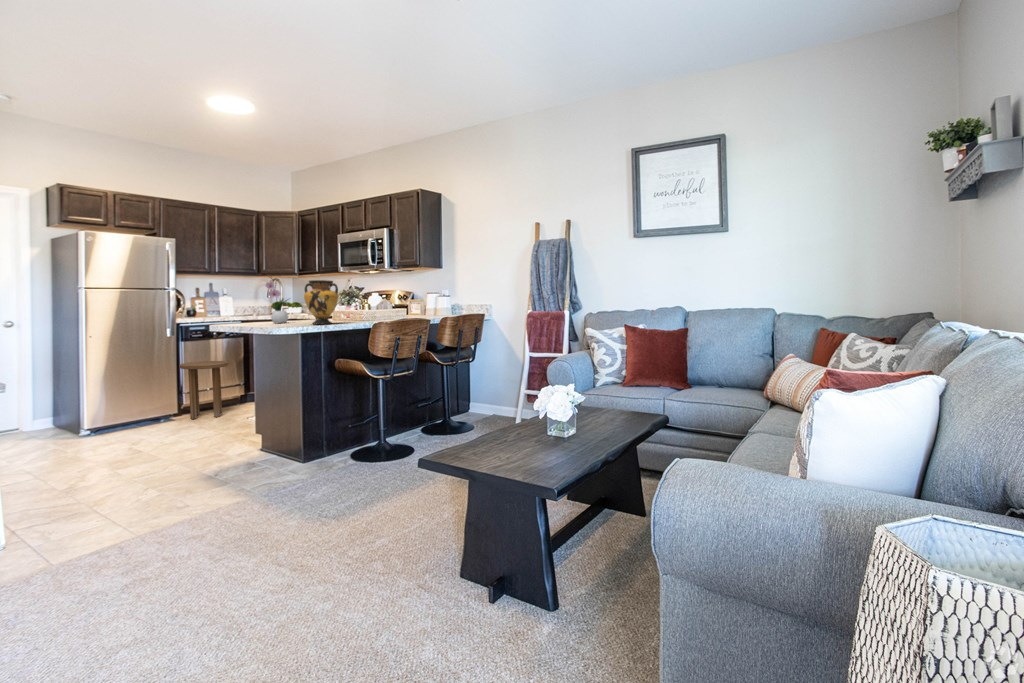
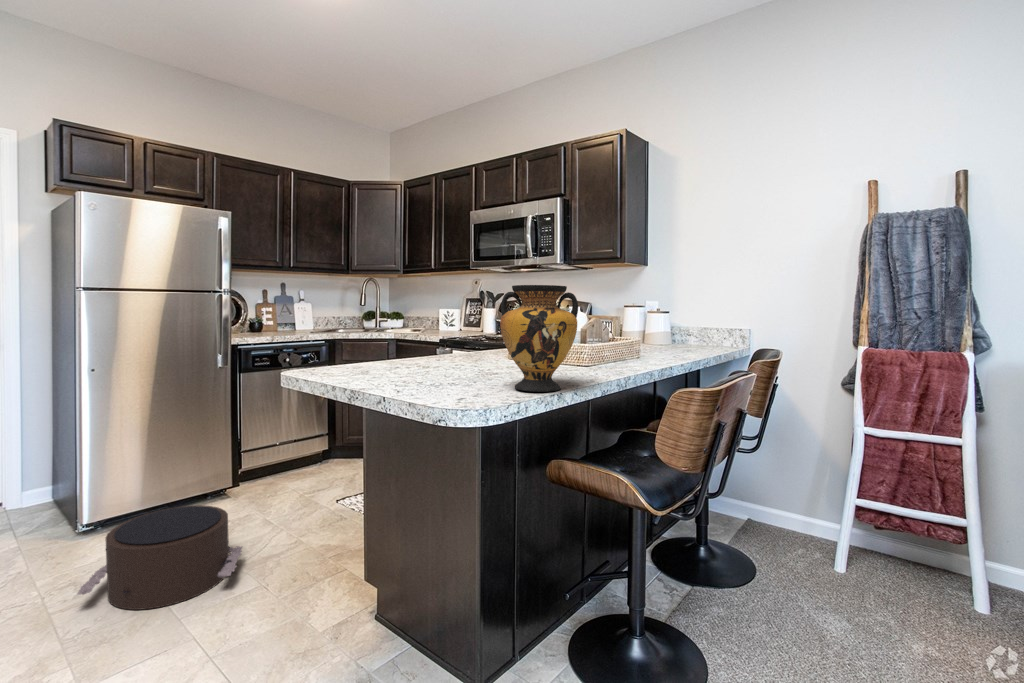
flower arrangement: present [266,275,289,323] -> none [394,270,439,370]
side table: present [179,361,228,419] -> none [234,404,308,501]
pouf: none [101,408,189,451] -> present [77,506,242,610]

